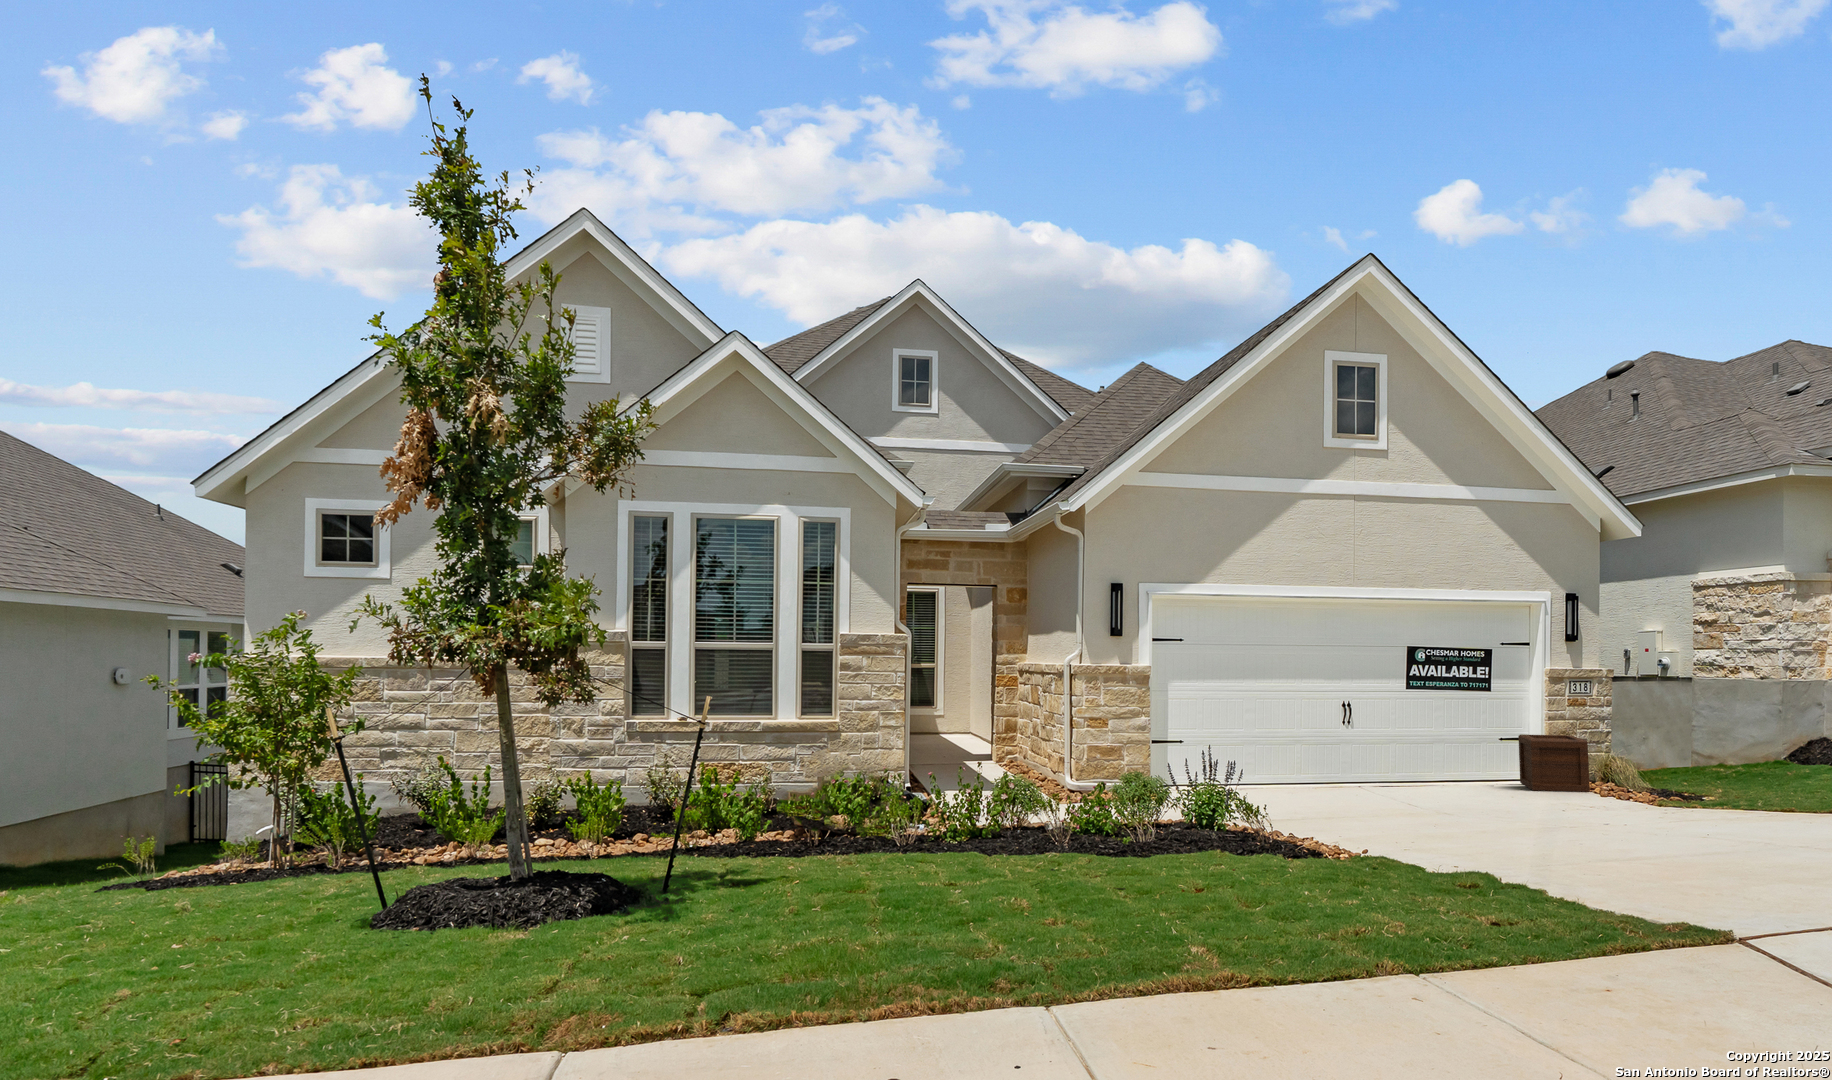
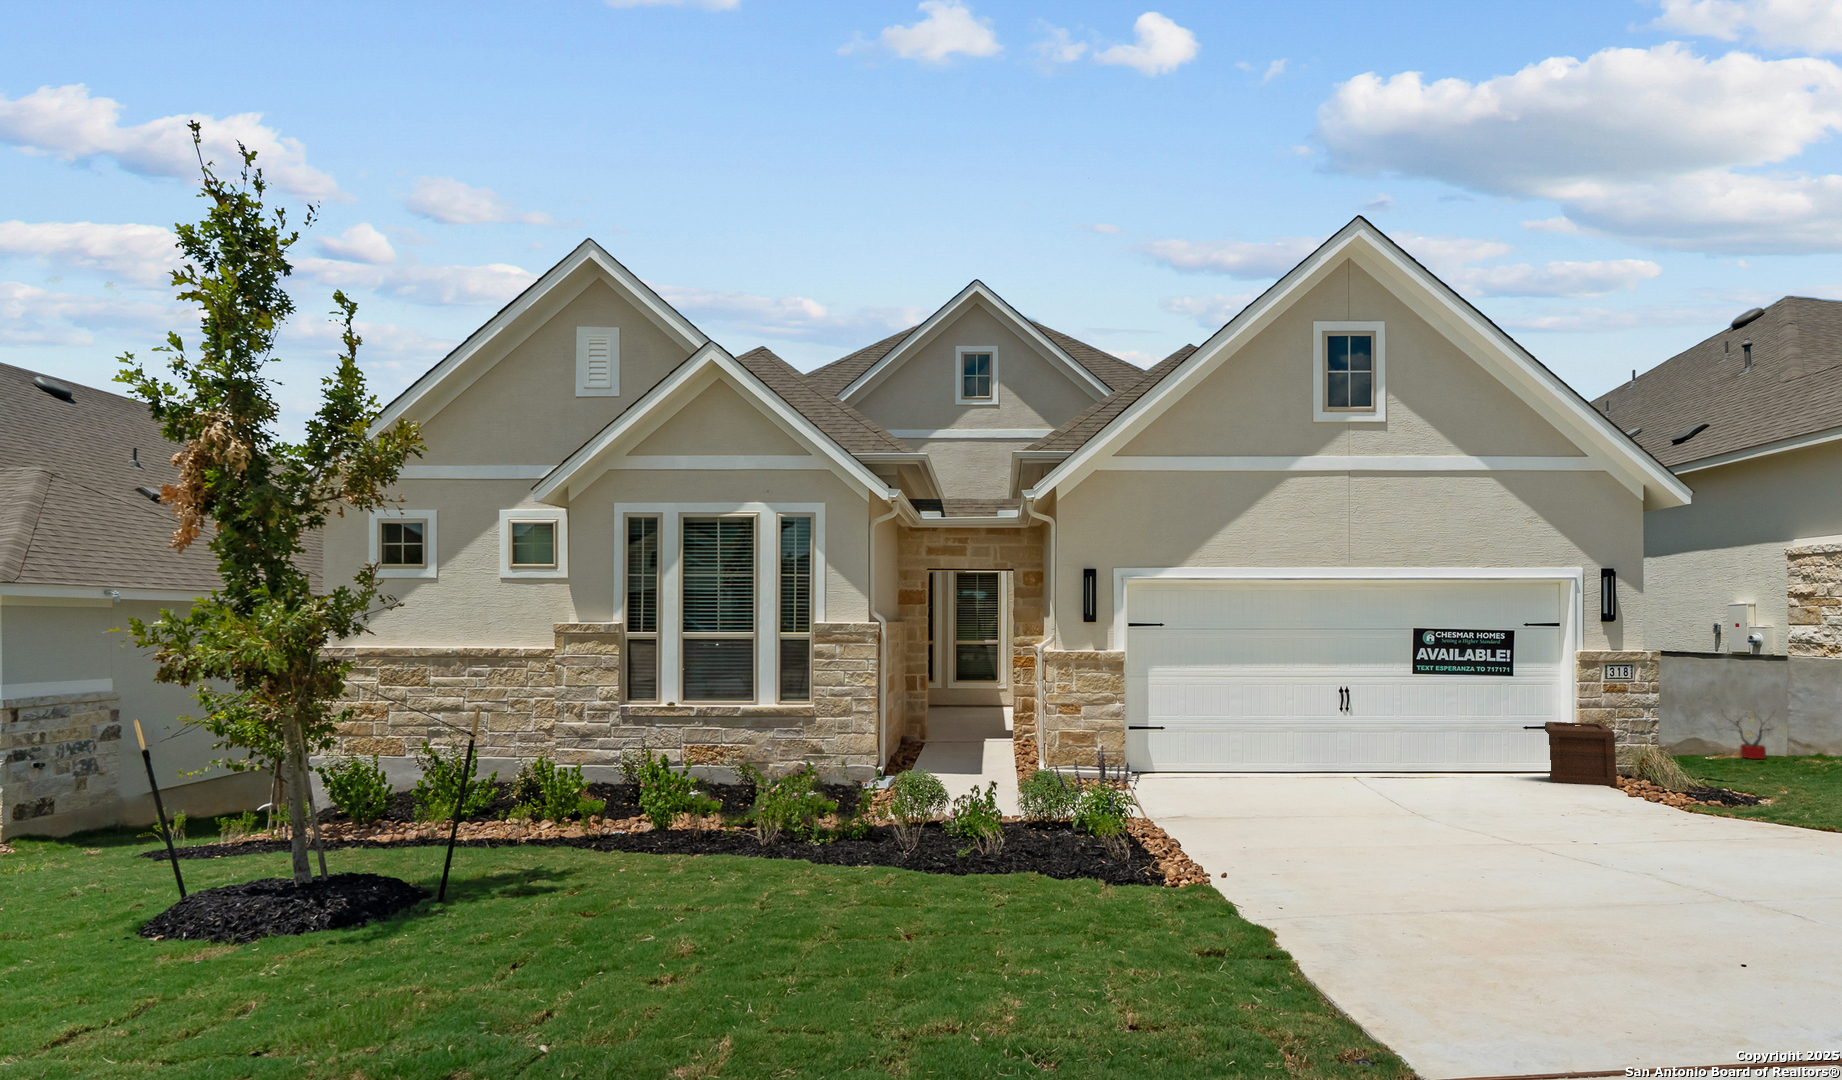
decorative plant: none [1647,724,1707,770] -> present [1731,715,1773,759]

